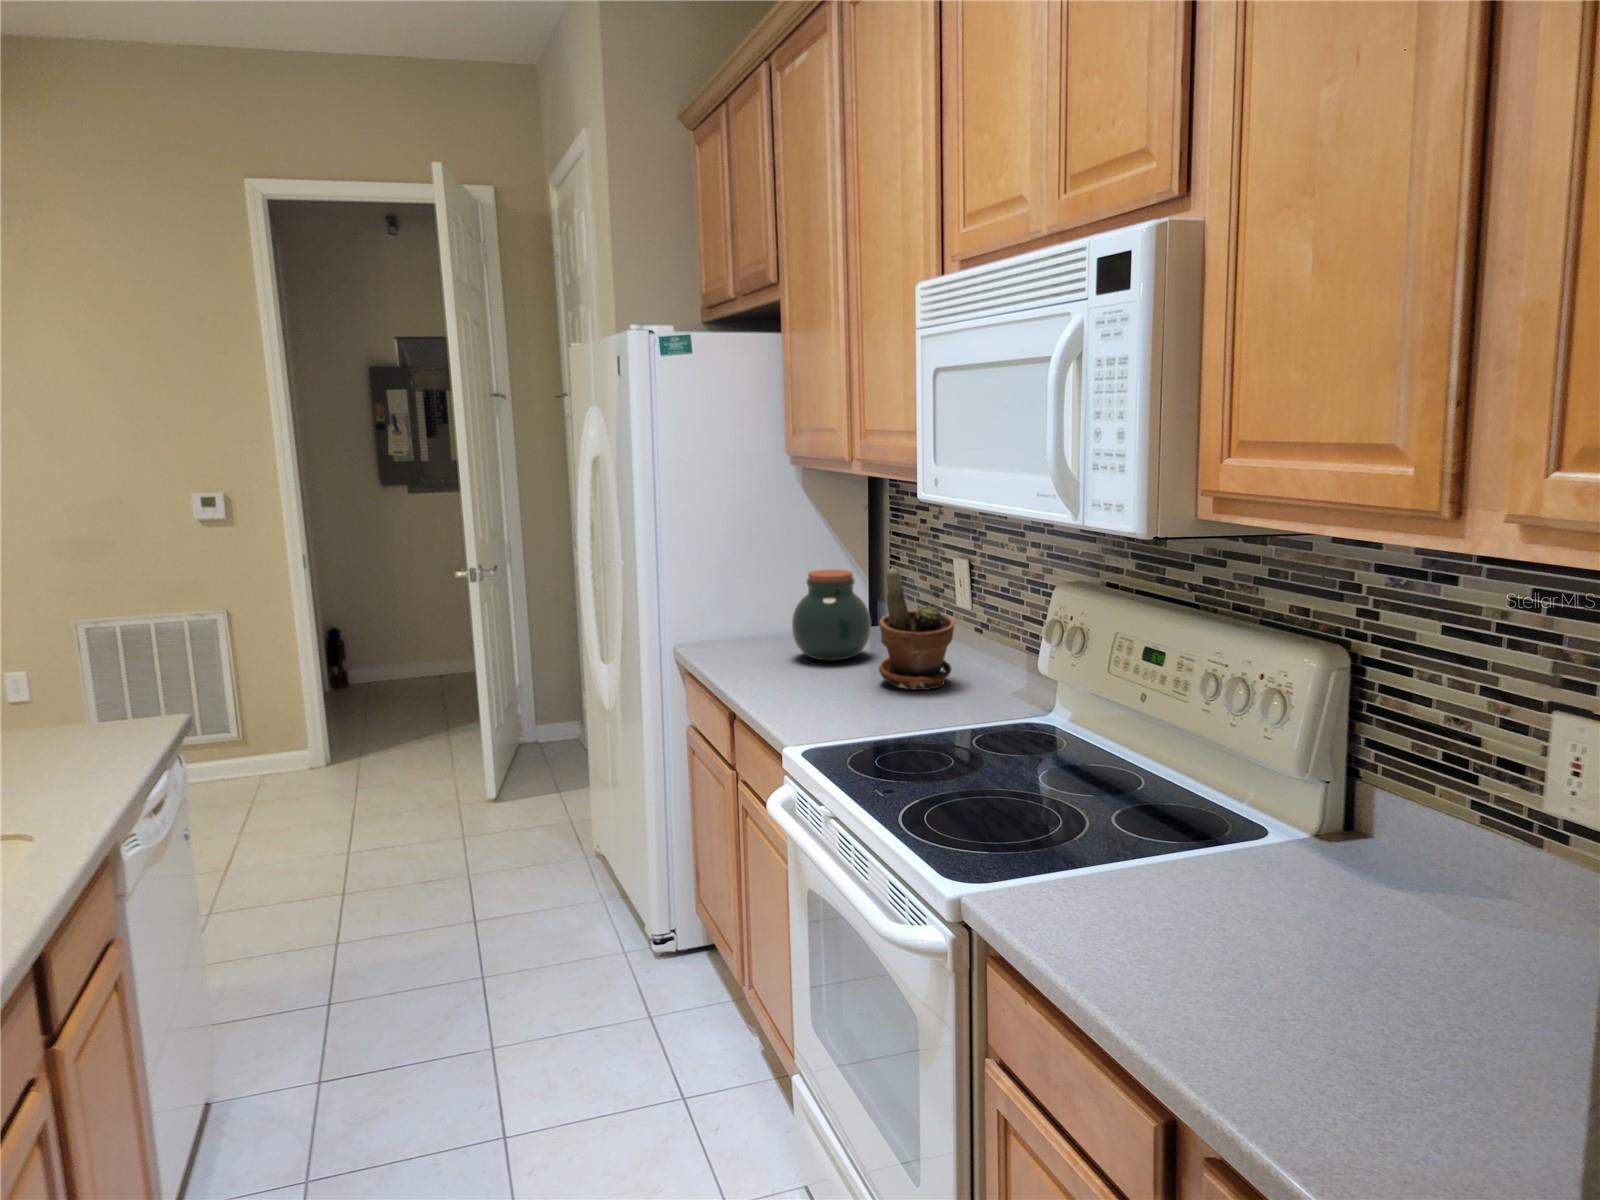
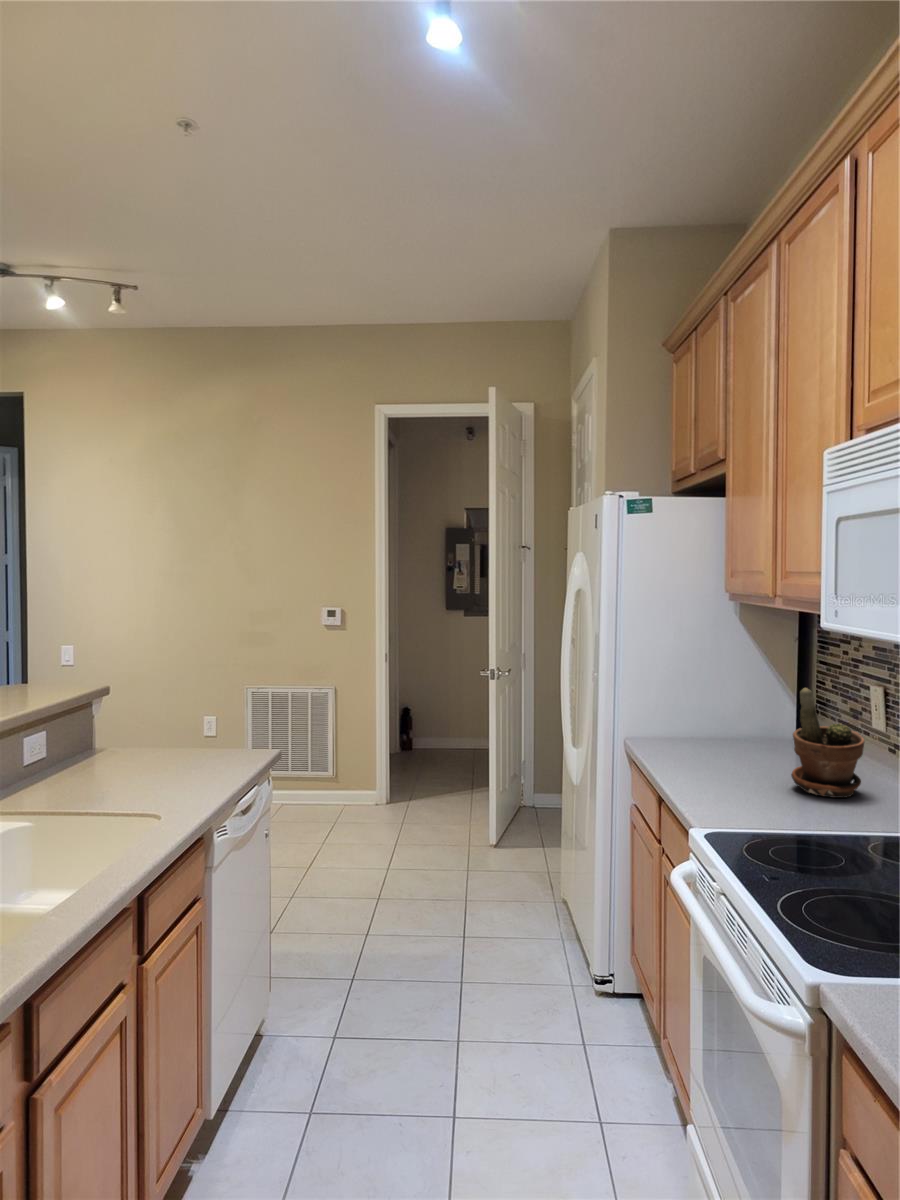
jar: present [792,570,871,660] -> none [721,687,791,764]

